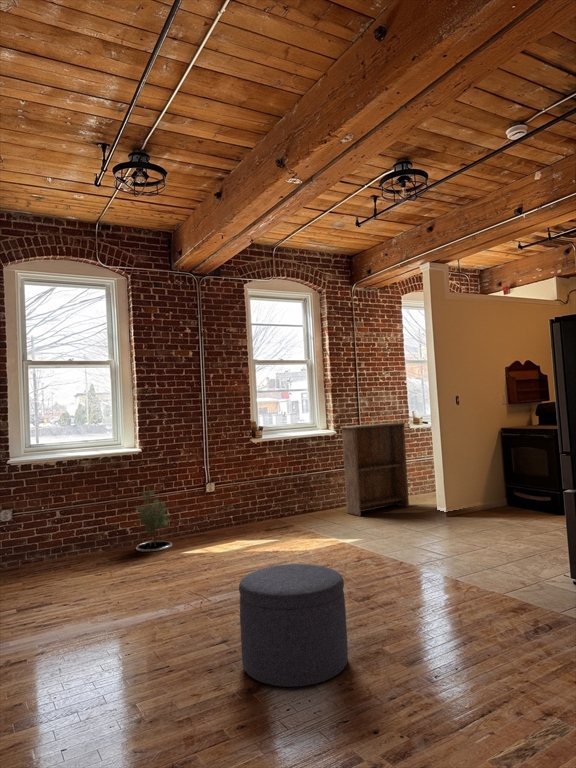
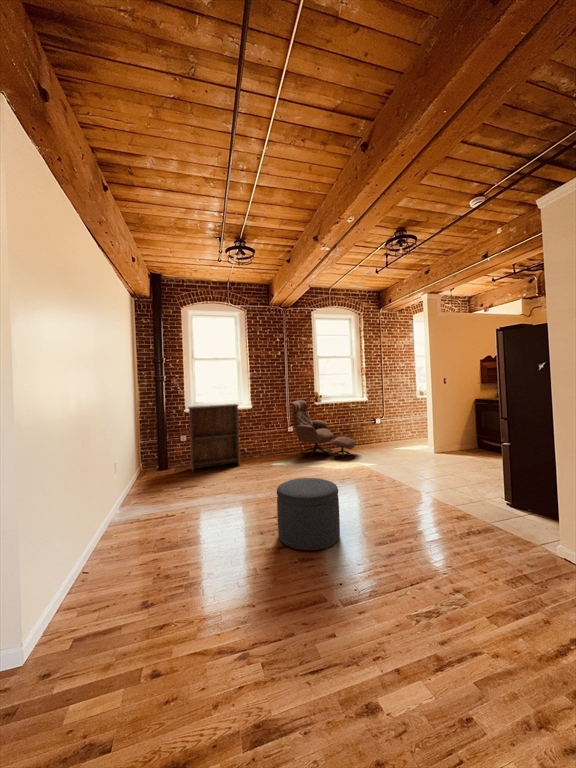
bookshelf: present [340,423,409,516] -> present [188,404,240,471]
lounge chair: none [213,438,325,538] -> present [292,400,356,458]
potted tree: present [136,488,172,552] -> none [248,425,268,461]

